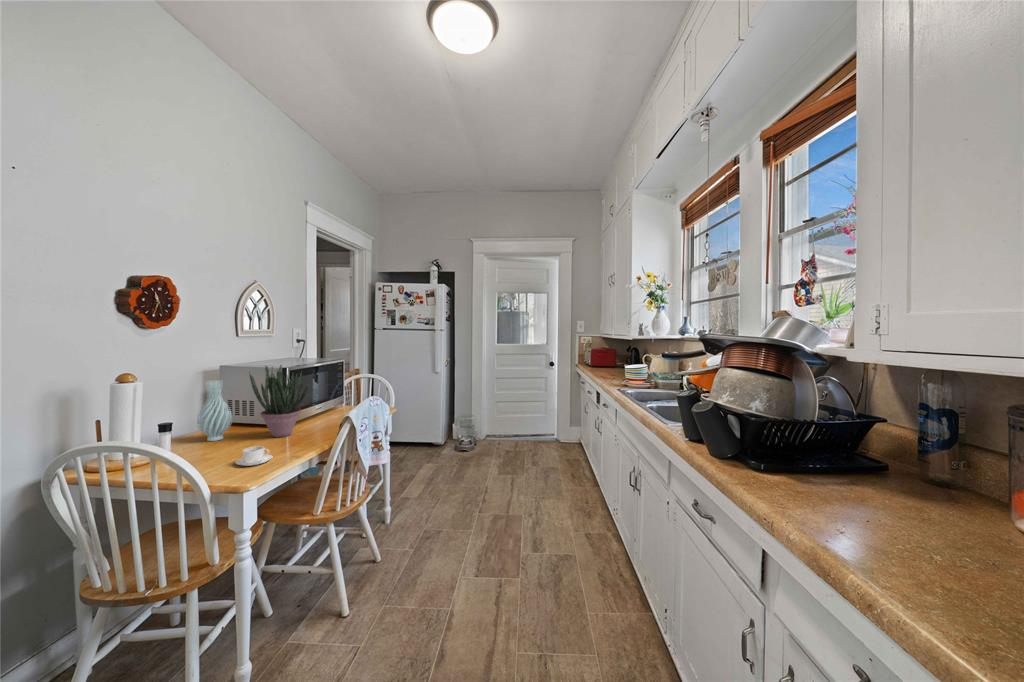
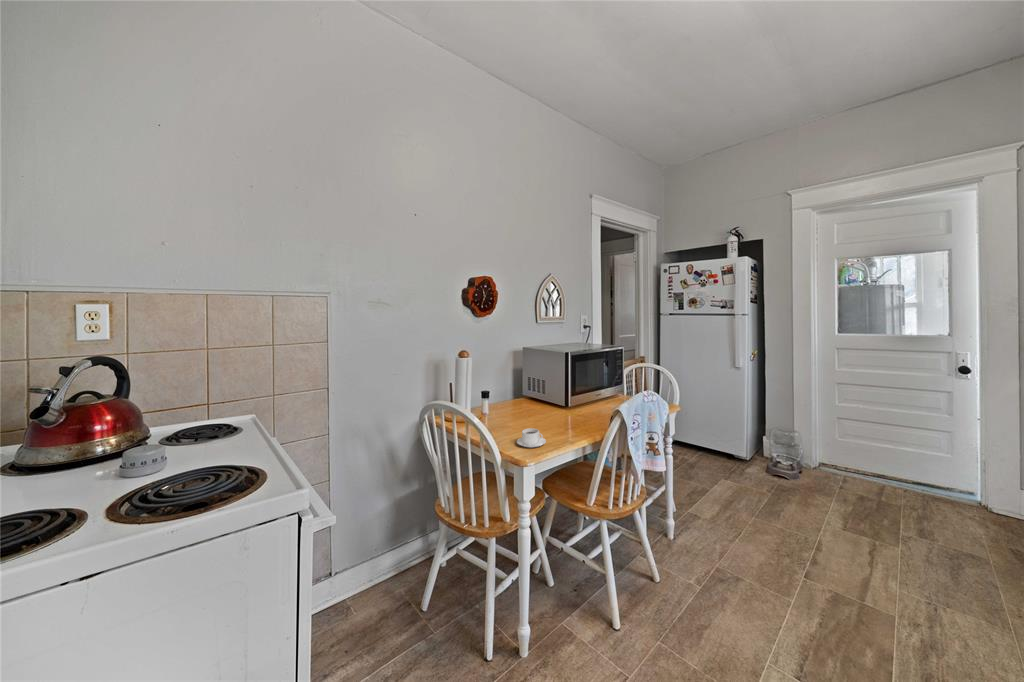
potted plant: present [249,365,308,437] -> none [535,350,584,420]
vase: present [197,380,232,441] -> none [502,361,526,413]

